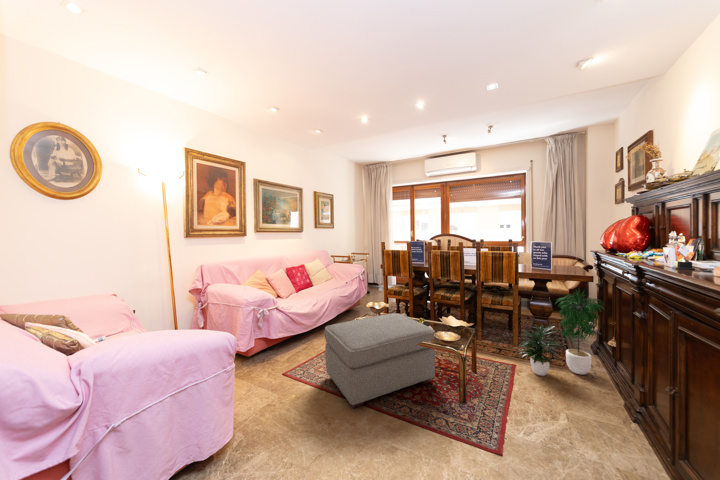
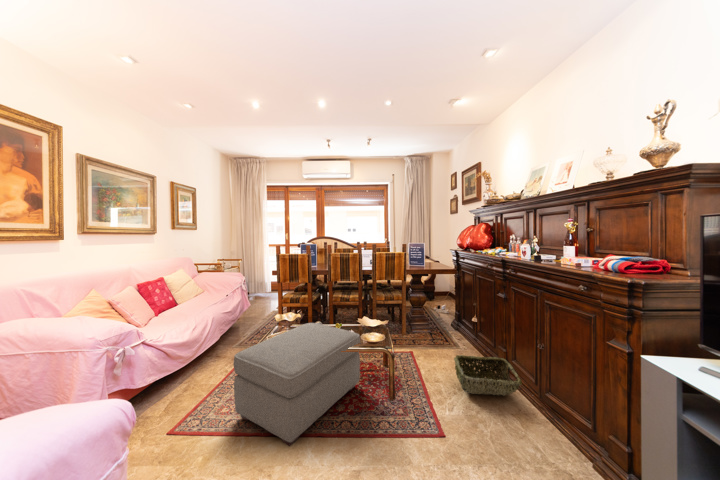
potted plant: present [518,289,603,376] -> none [415,279,470,355]
woven basket: none [551,379,652,449] -> present [454,355,522,396]

